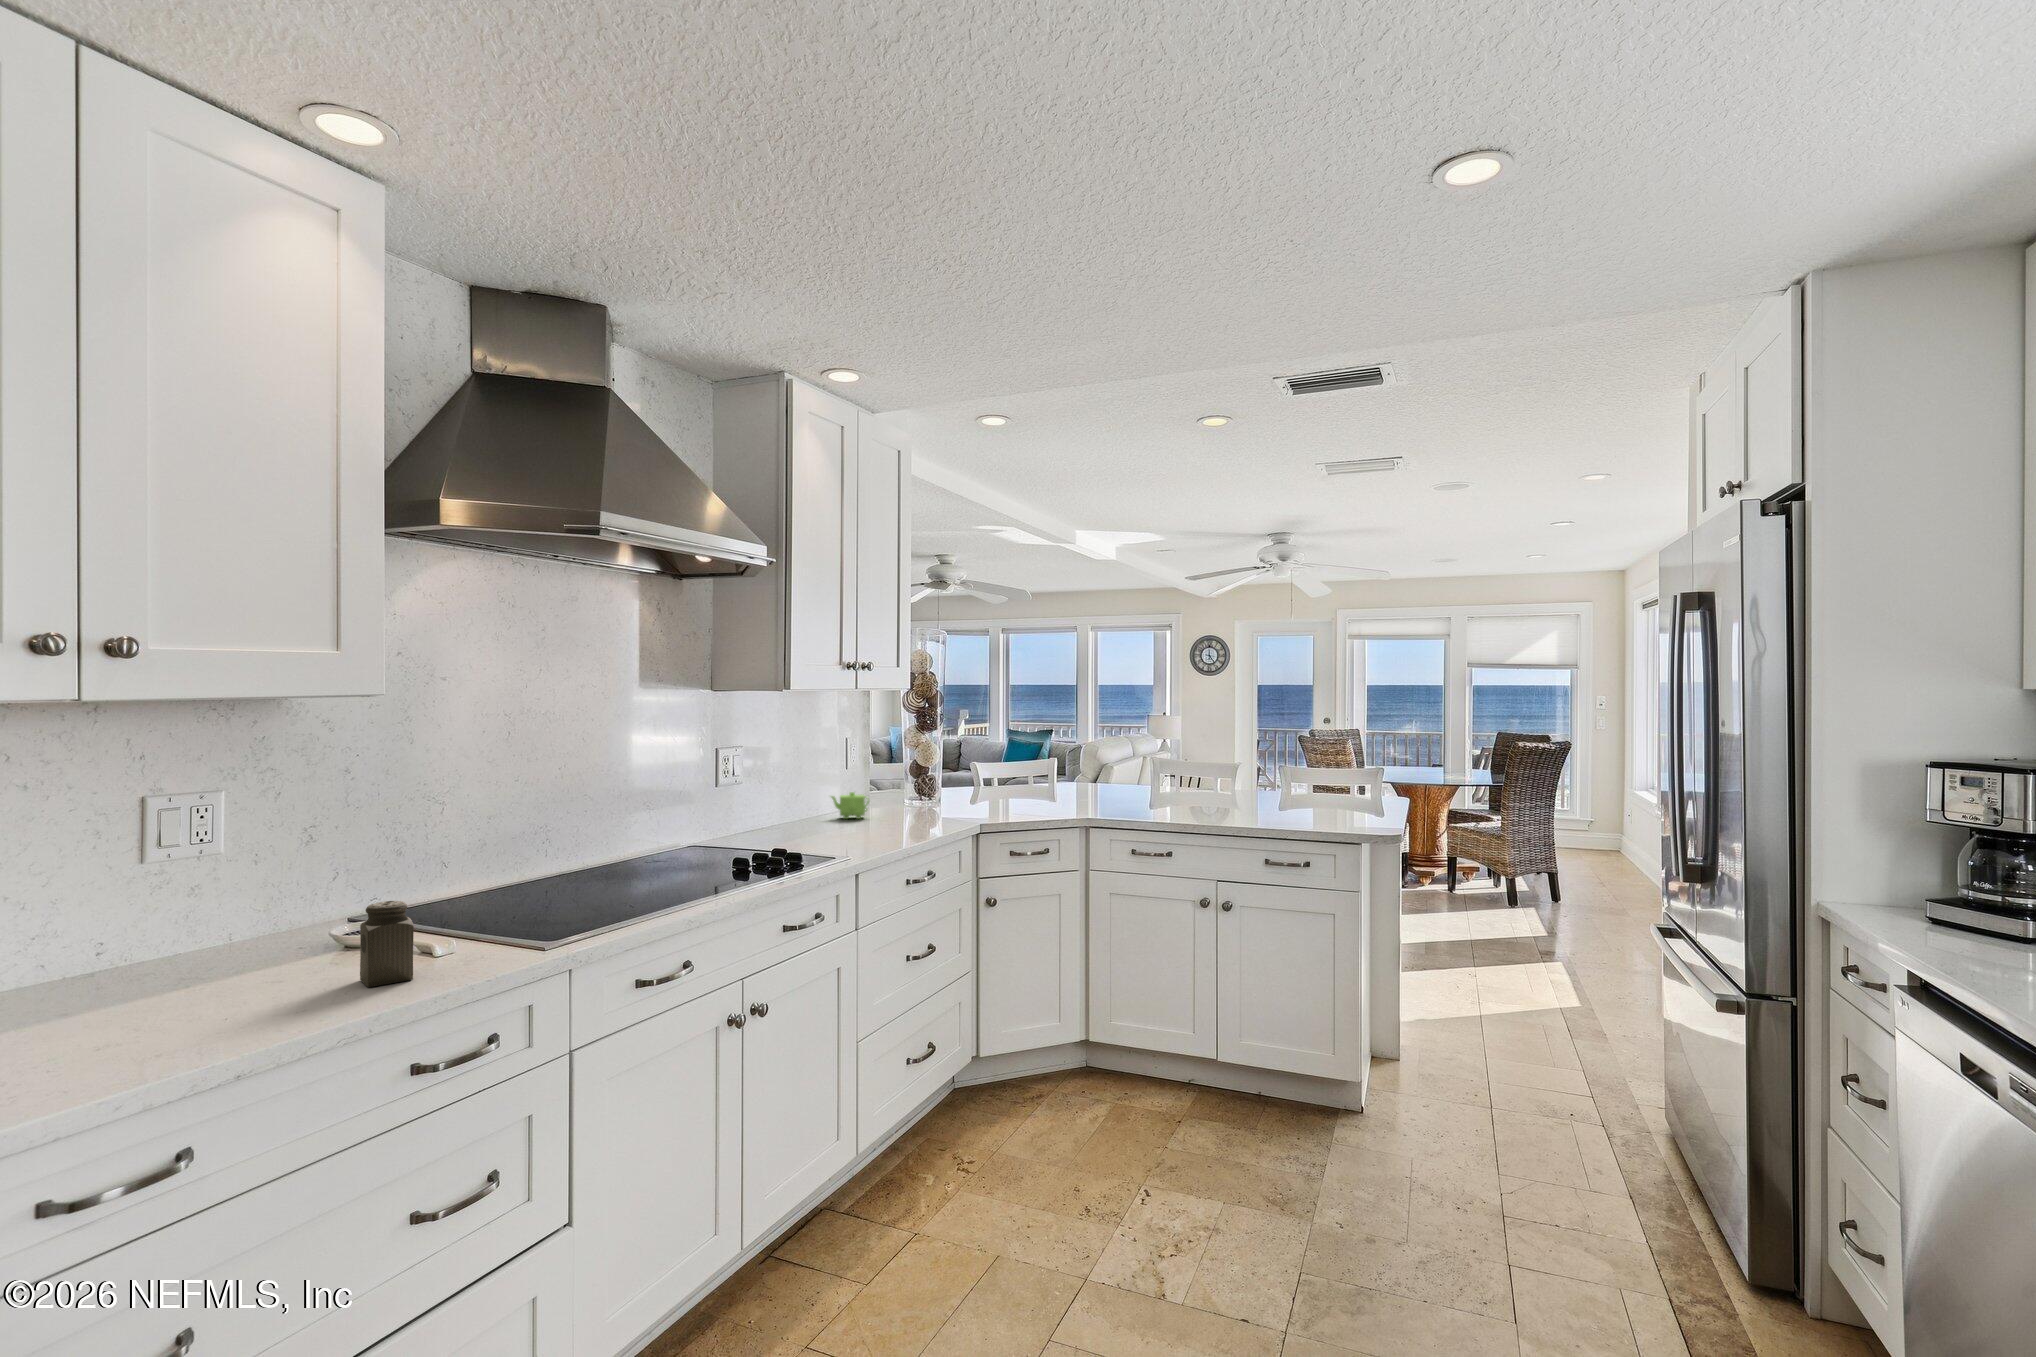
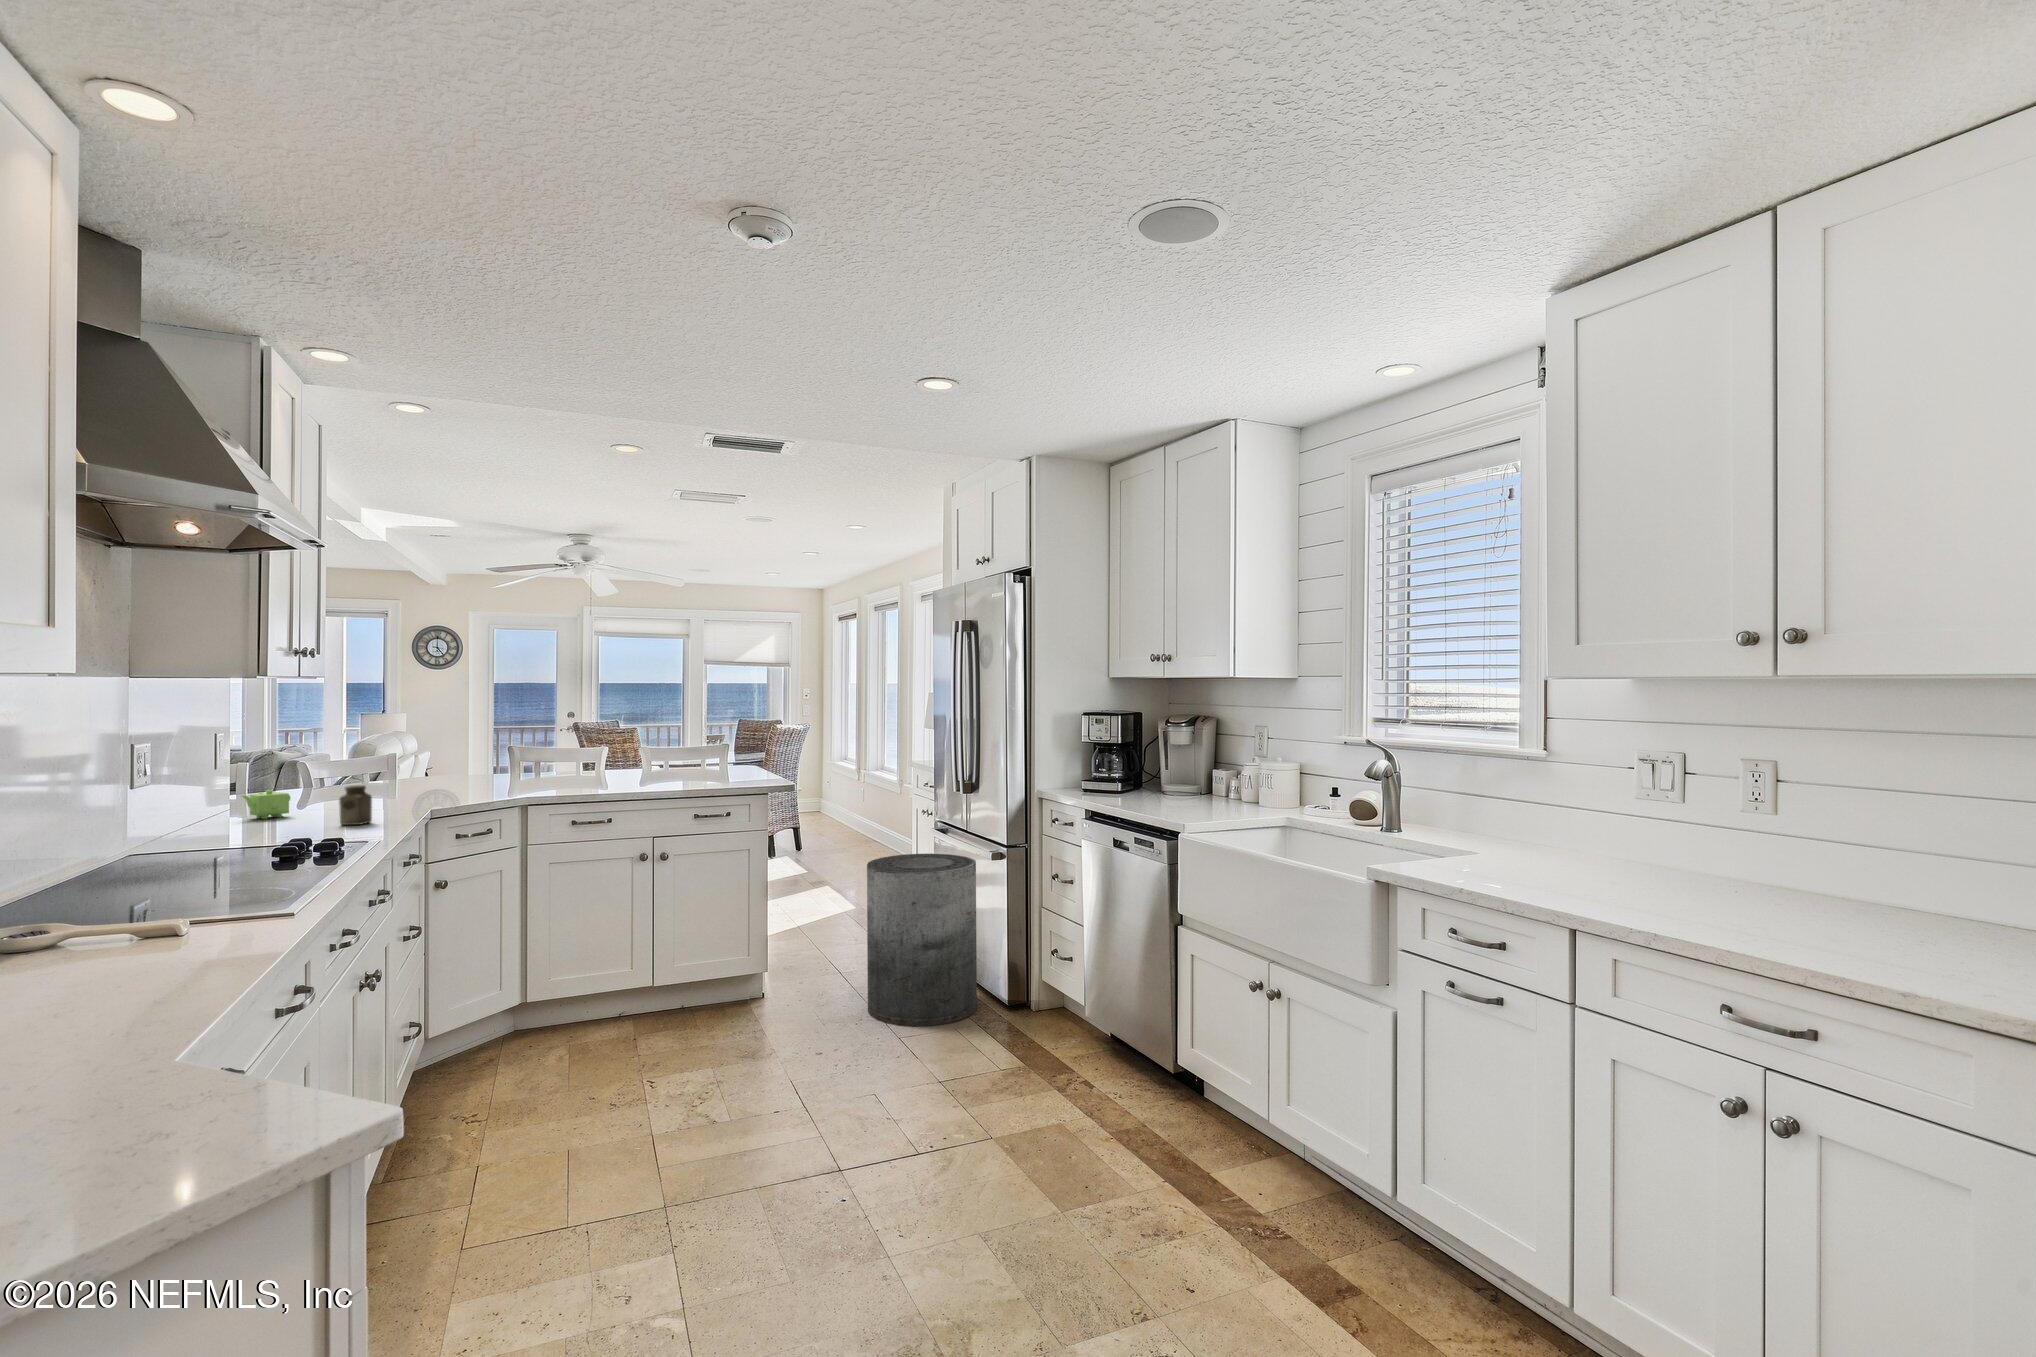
salt shaker: present [360,901,414,987] -> present [339,785,372,825]
trash can: none [1494,959,1694,1262] -> present [867,853,977,1026]

